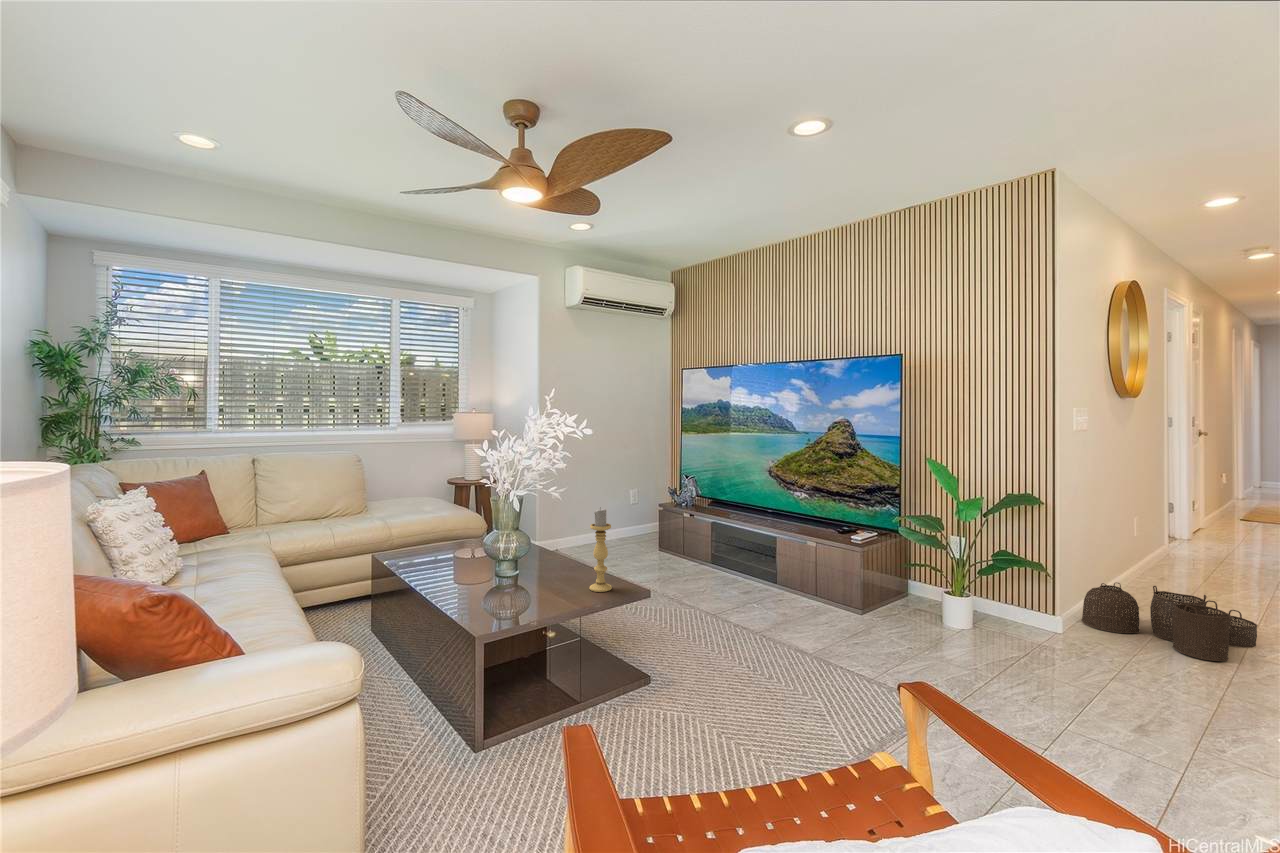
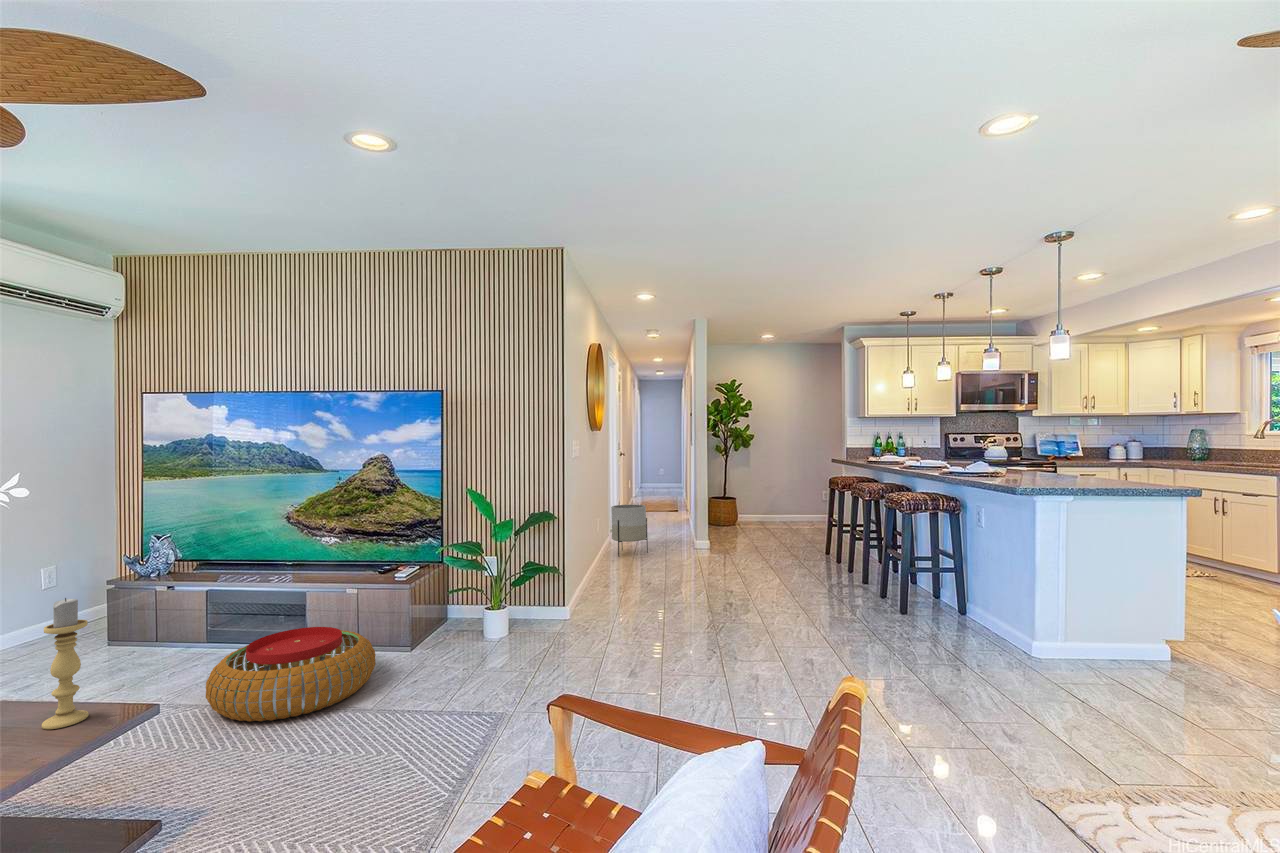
planter: none [1162,501,1232,575] -> present [611,504,648,556]
pouf: none [696,565,823,639] -> present [206,627,376,722]
woven basket: present [1081,582,1257,661] -> none [580,569,672,614]

